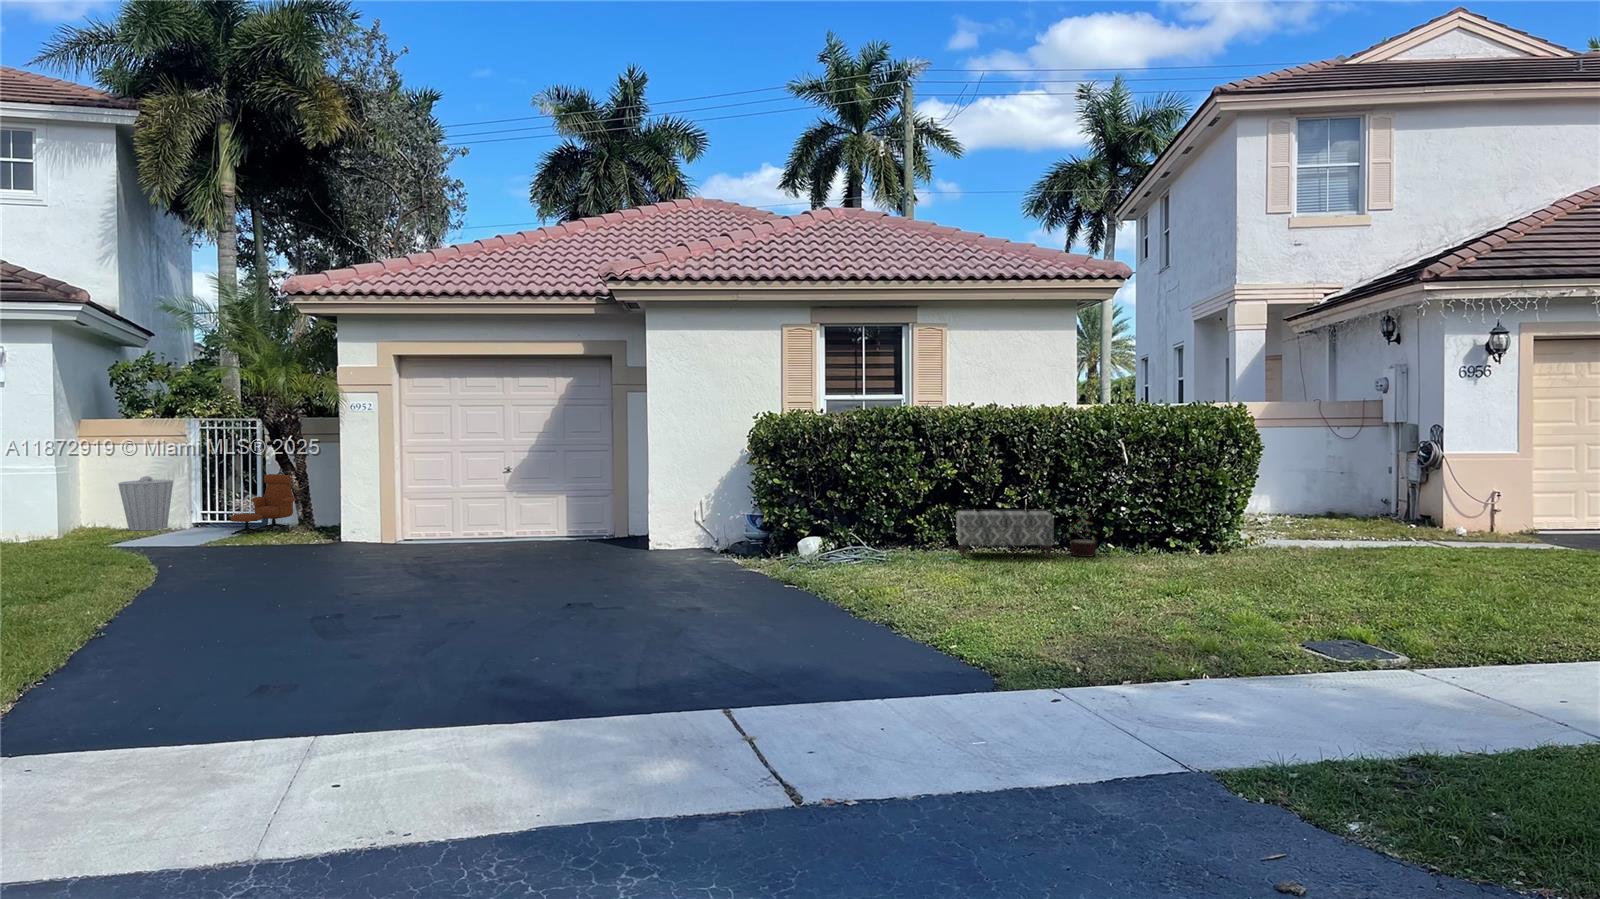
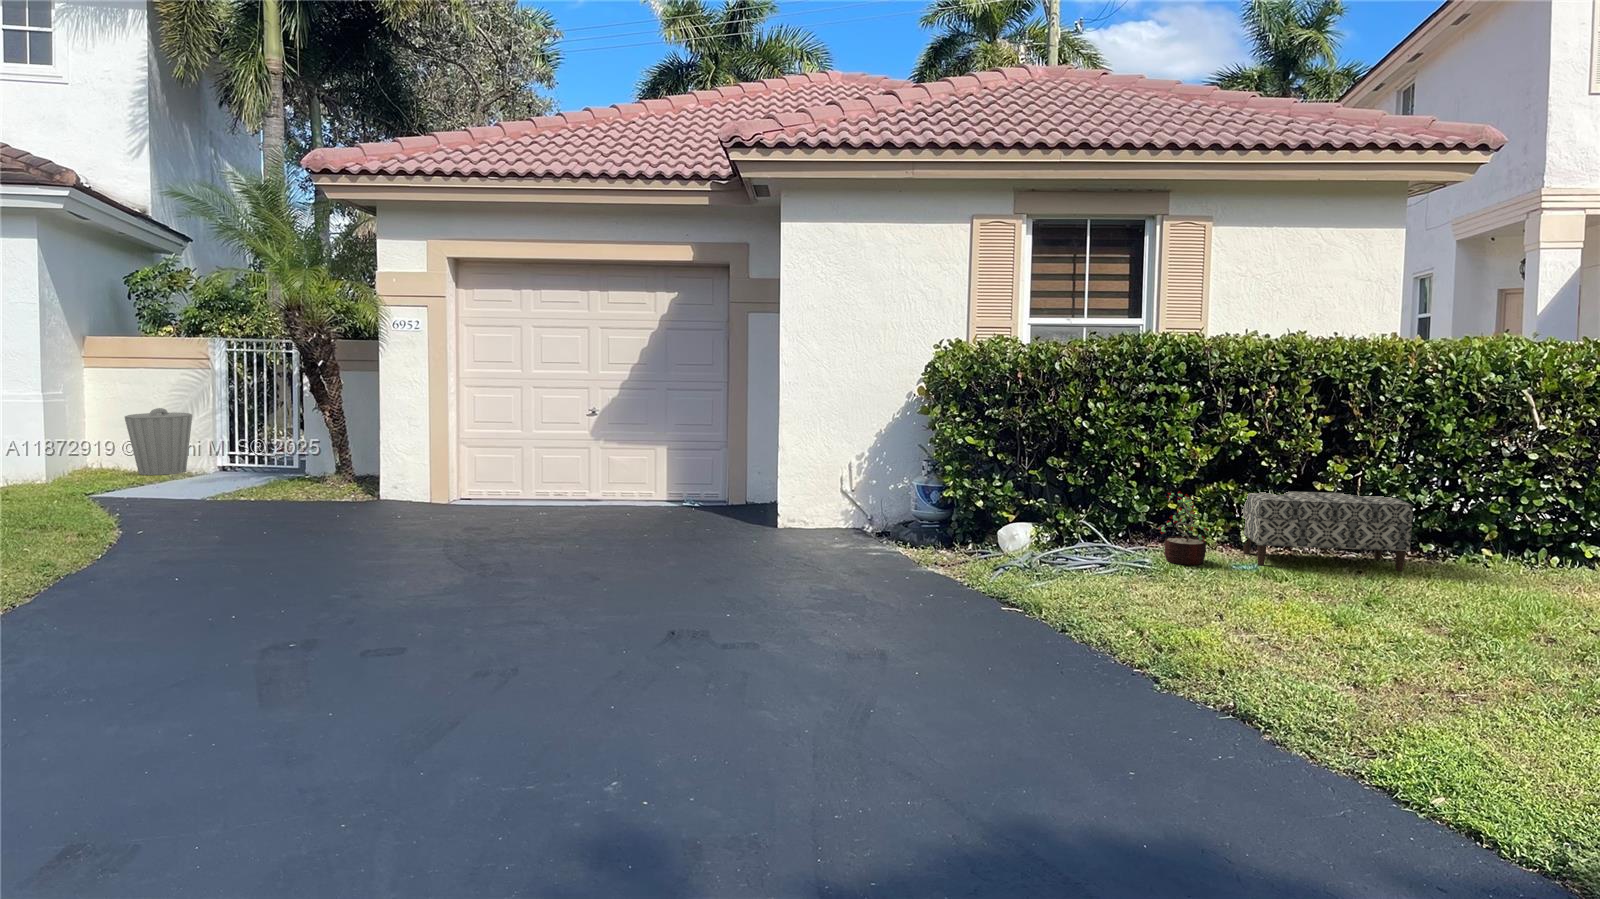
lounge chair: present [231,474,296,534] -> none [252,409,335,485]
decorative plant: present [1065,511,1097,557] -> present [1158,491,1209,565]

